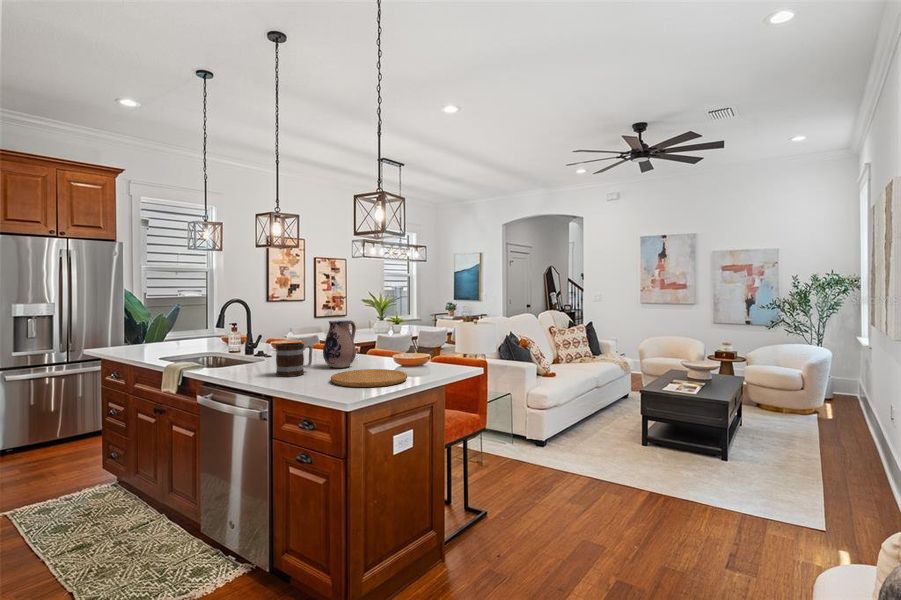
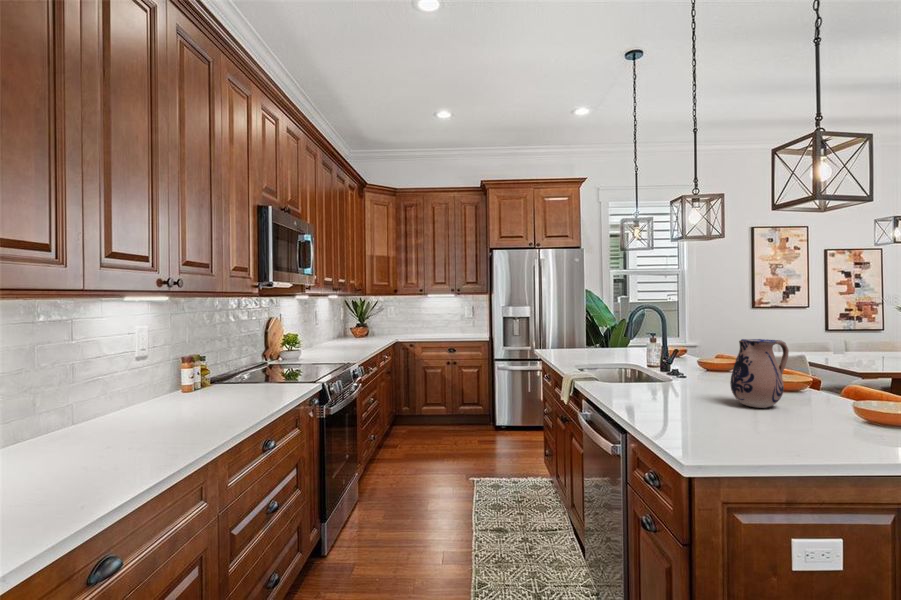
mug: present [276,343,312,377] -> none [655,364,708,409]
cutting board: present [331,369,407,387] -> none [707,415,844,451]

